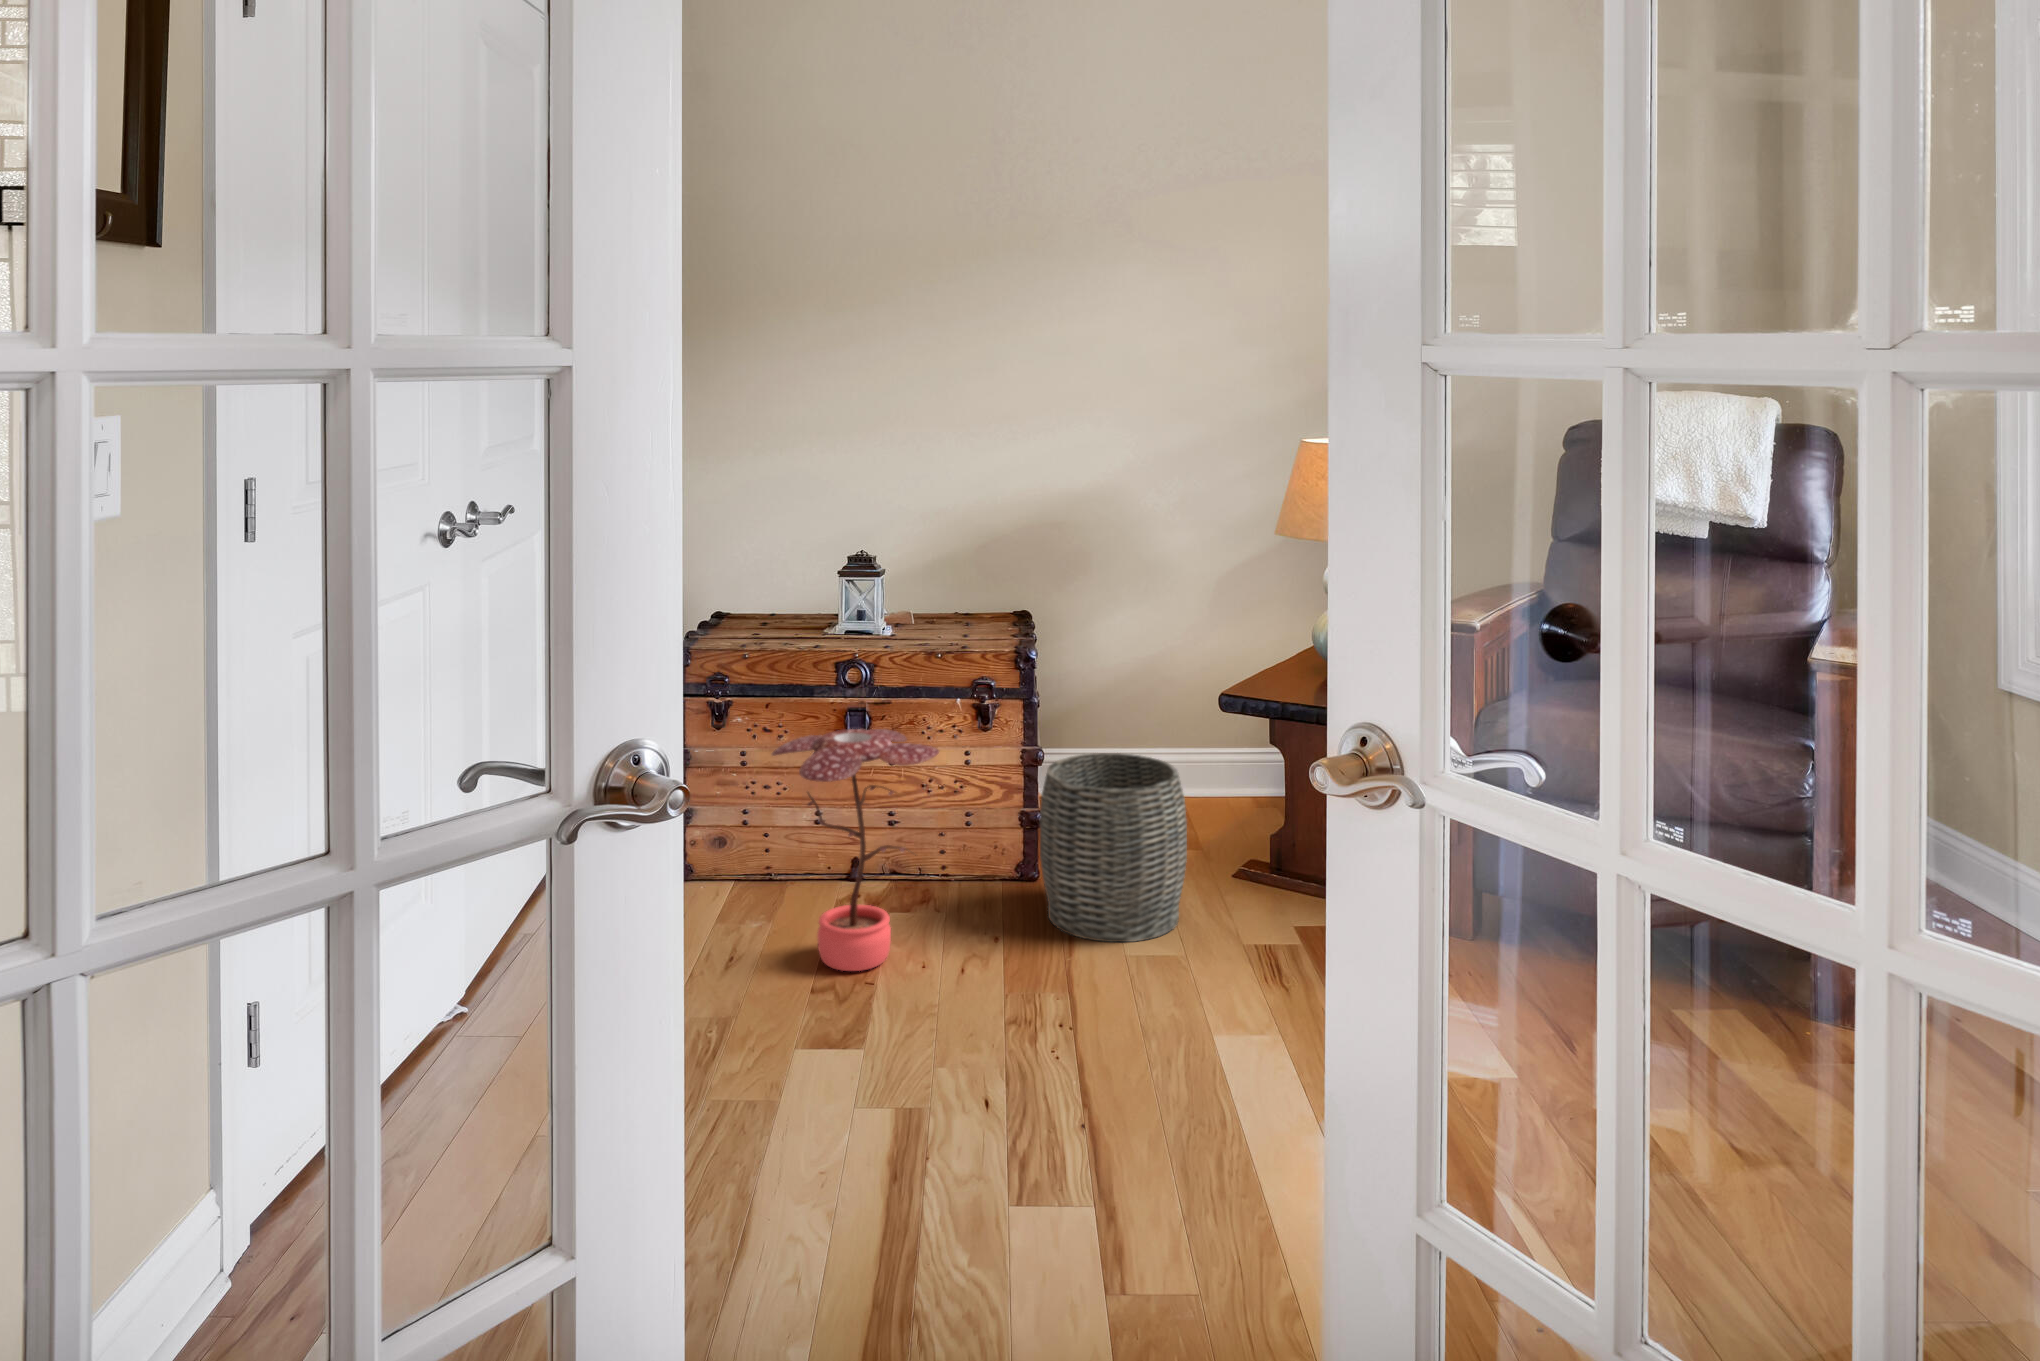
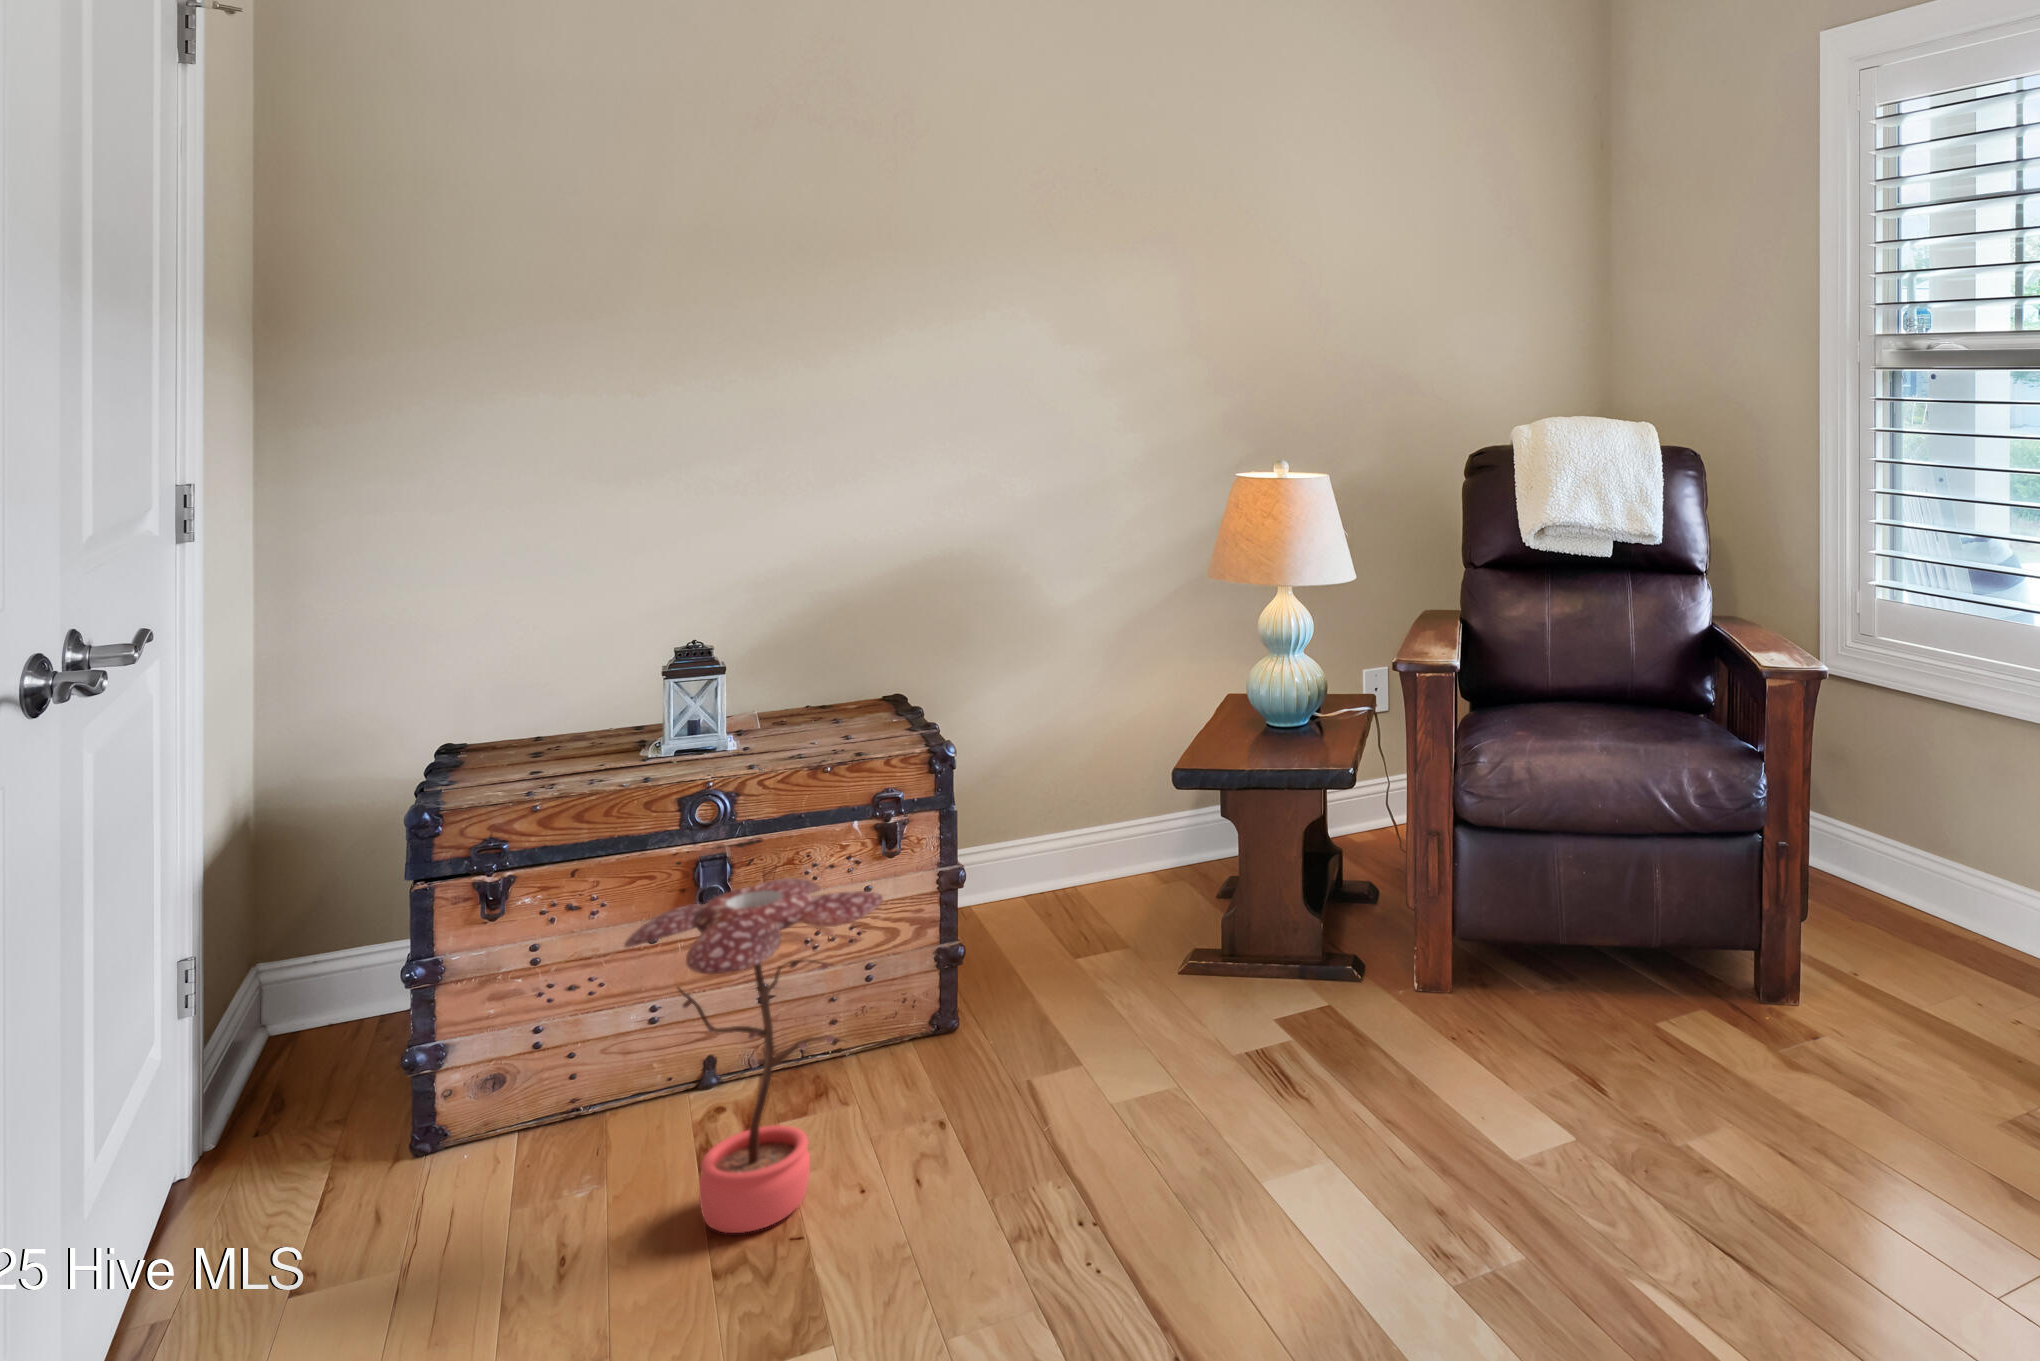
woven basket: present [1040,753,1187,942] -> none [979,853,1158,1094]

